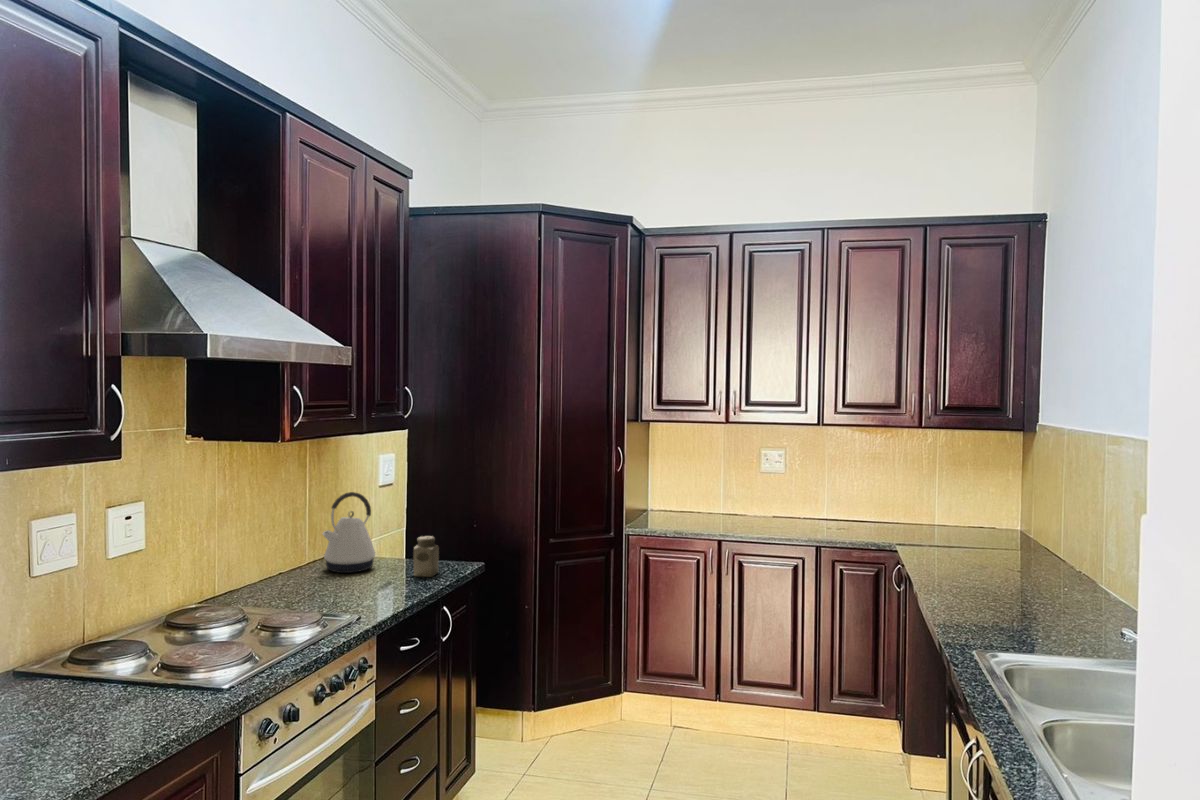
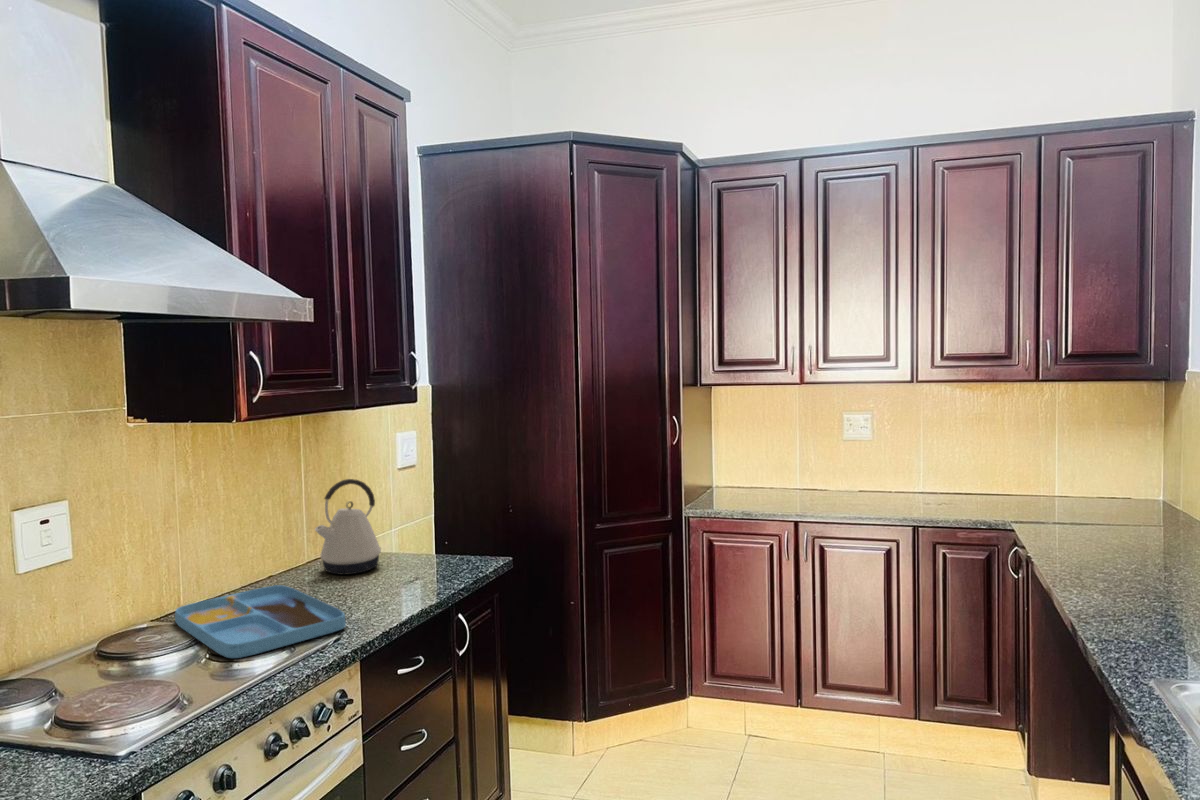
salt shaker: present [413,536,439,577] -> none [421,529,453,578]
tray: none [216,578,363,630] -> present [175,585,346,658]

